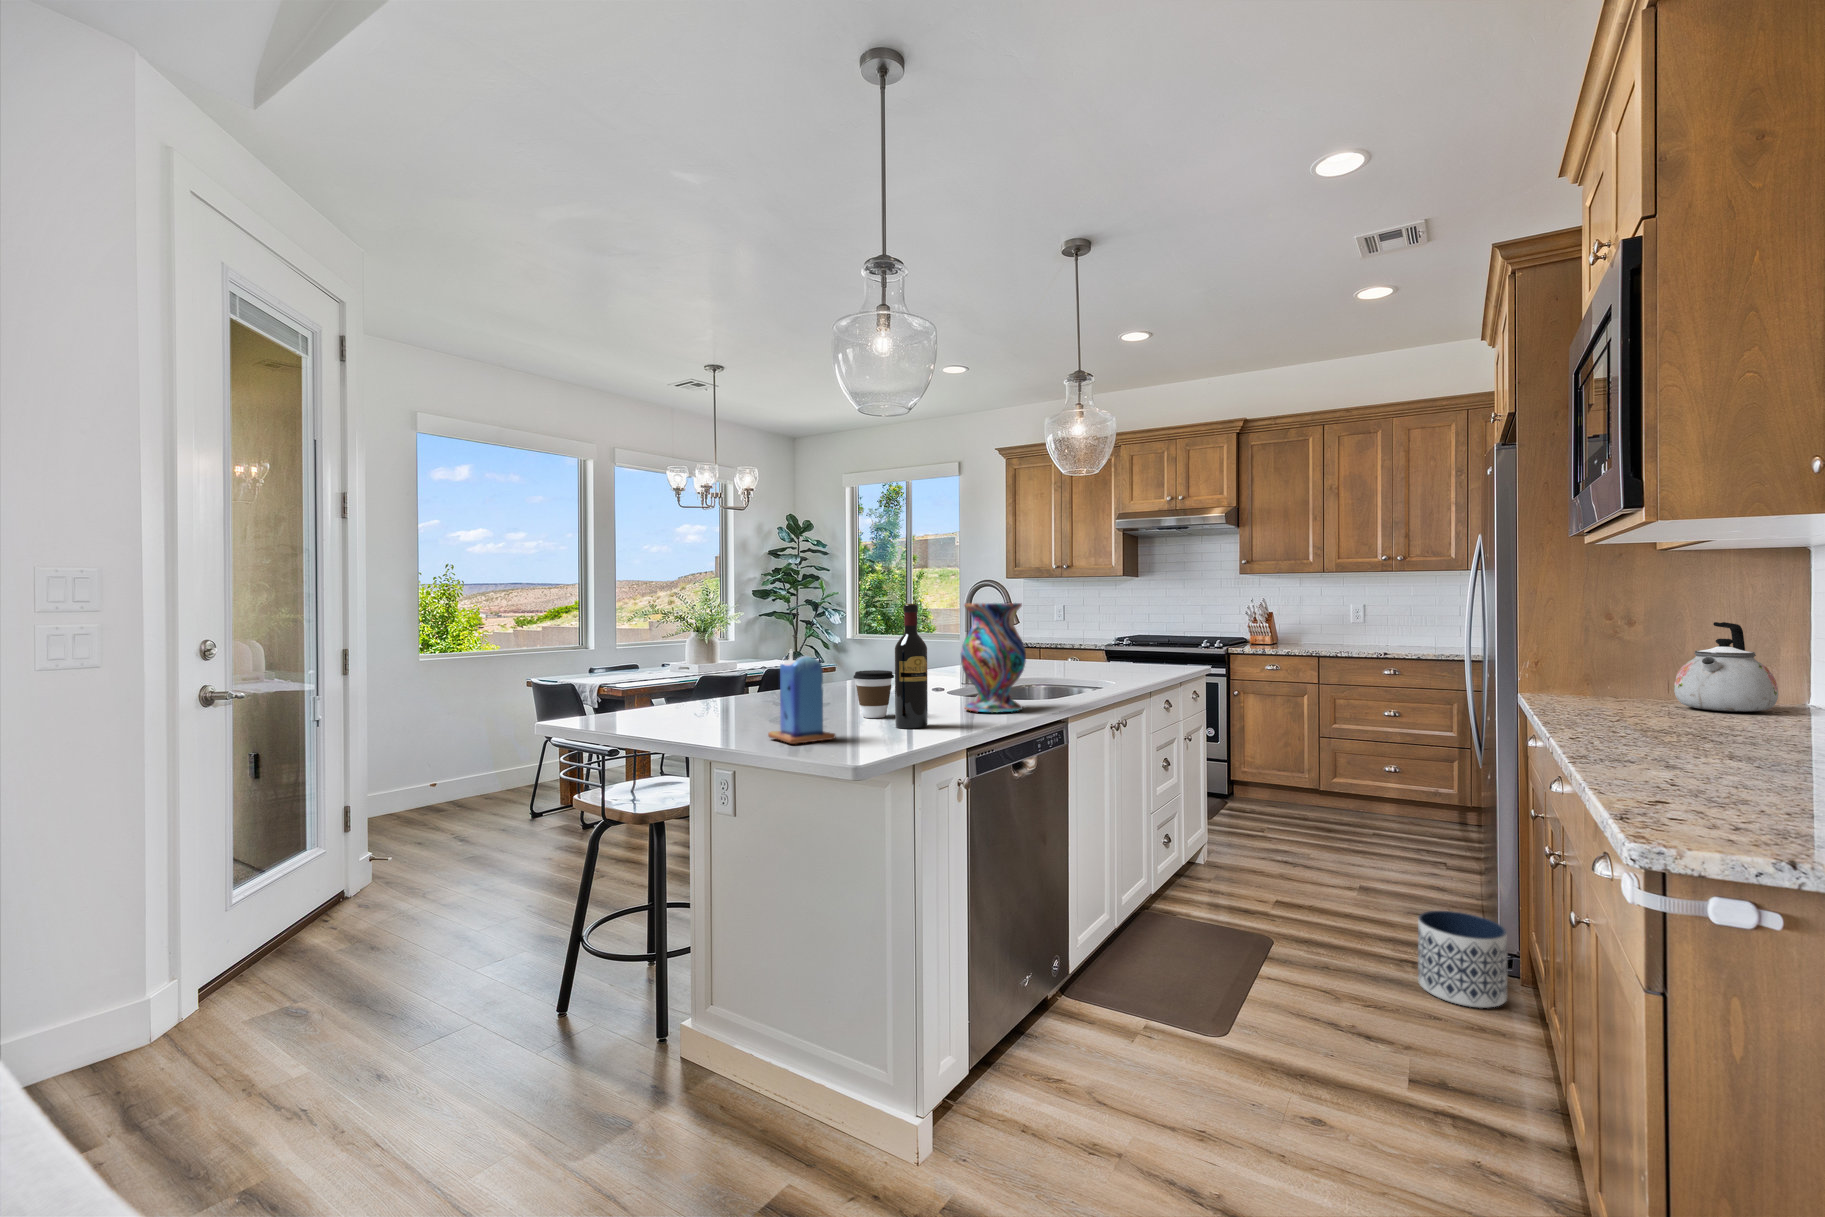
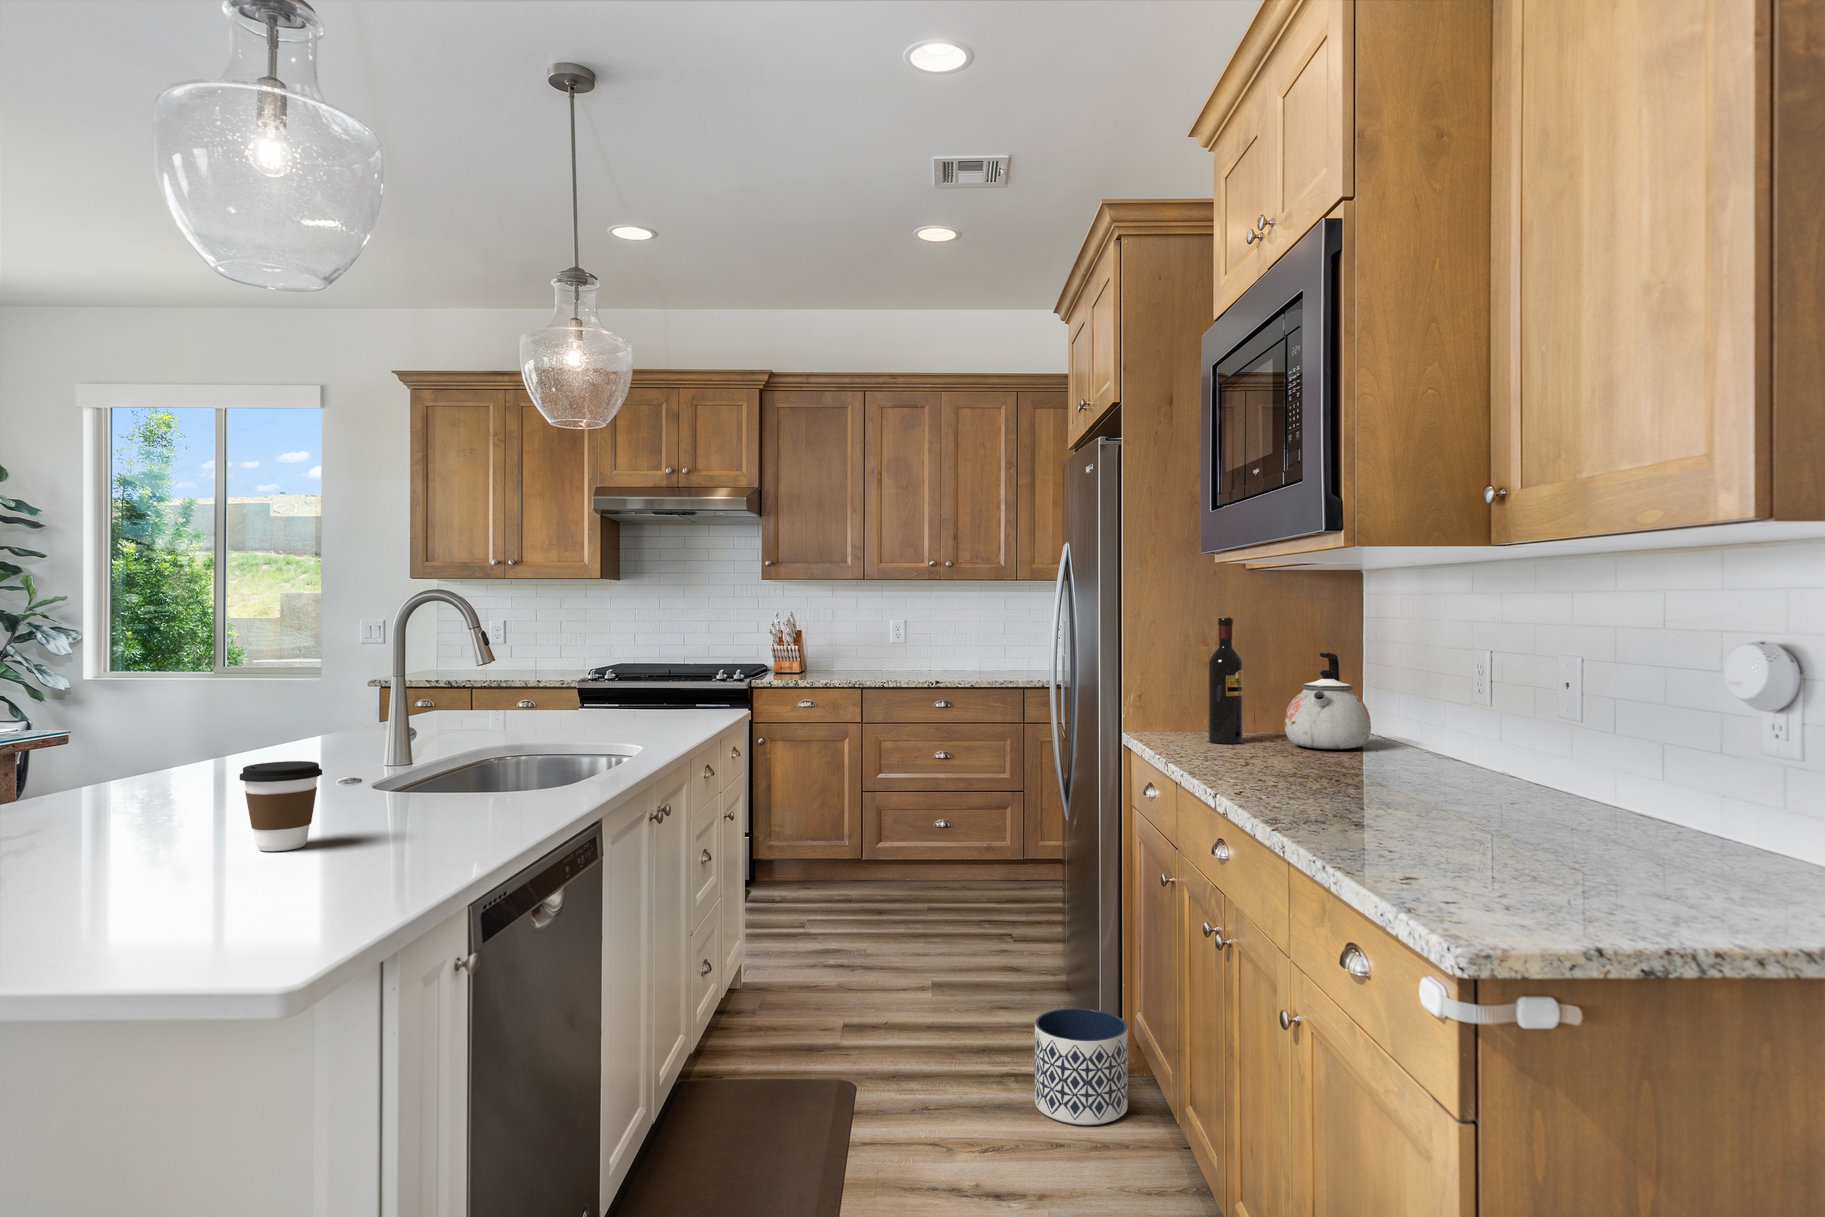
vase: present [961,603,1026,712] -> none [438,636,552,819]
wine bottle: present [895,604,928,729] -> present [1208,617,1243,744]
candle: present [768,651,835,744] -> none [84,743,245,934]

